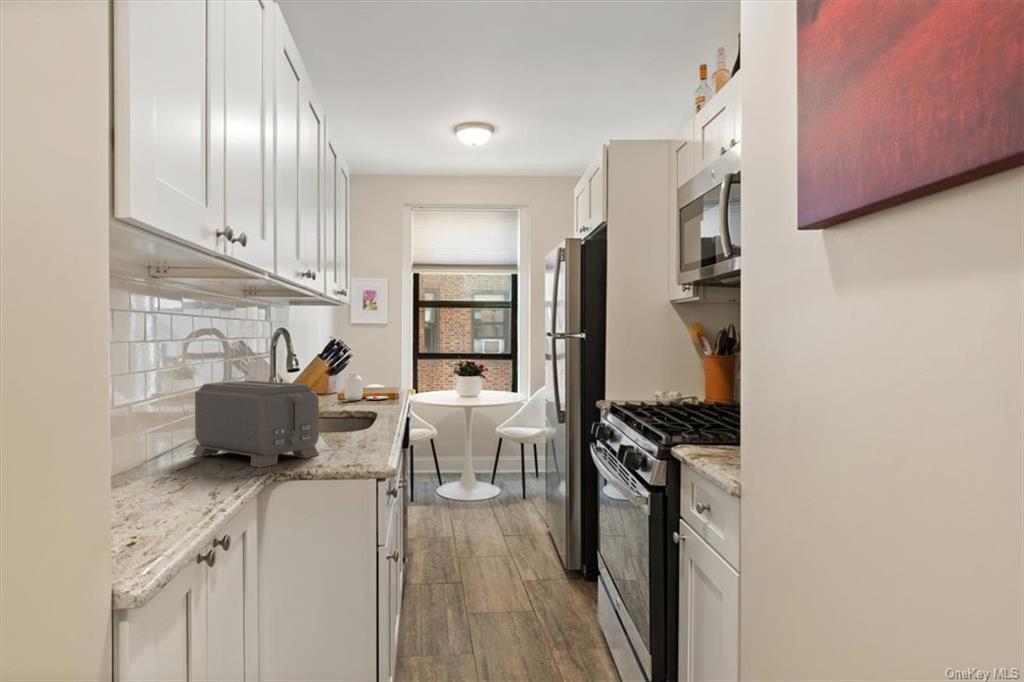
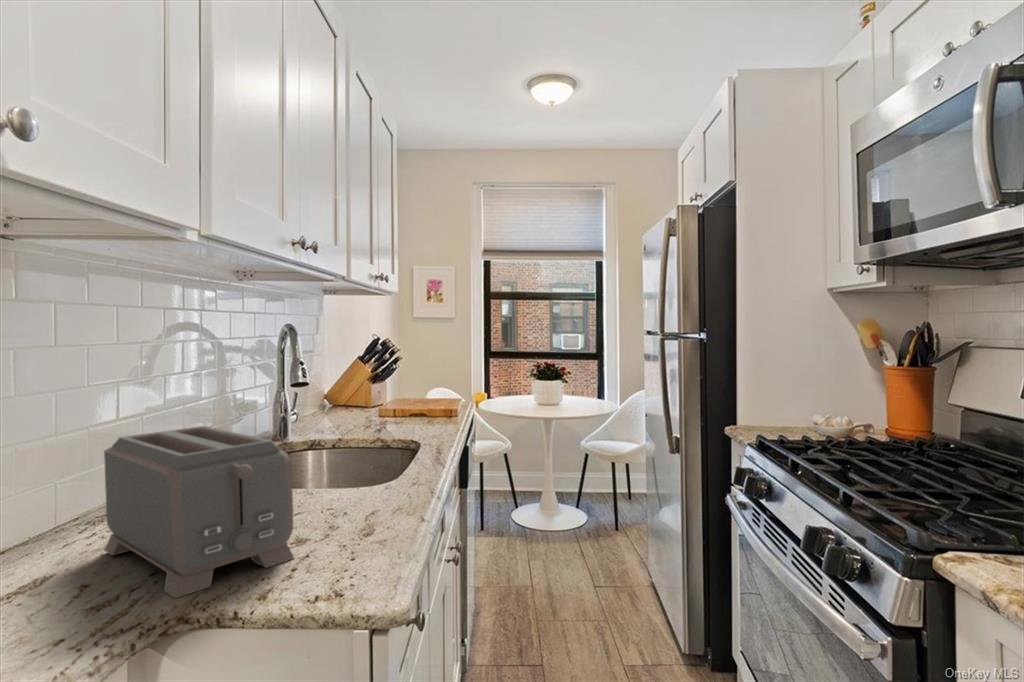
jar: present [344,372,388,402] -> none [391,384,449,422]

